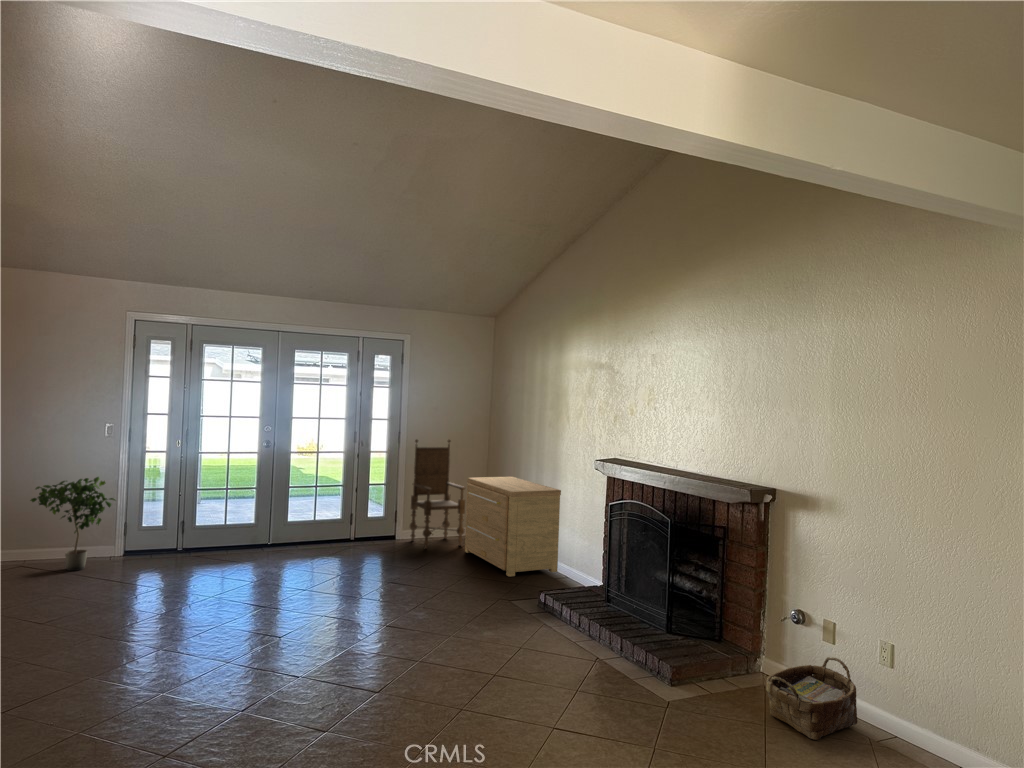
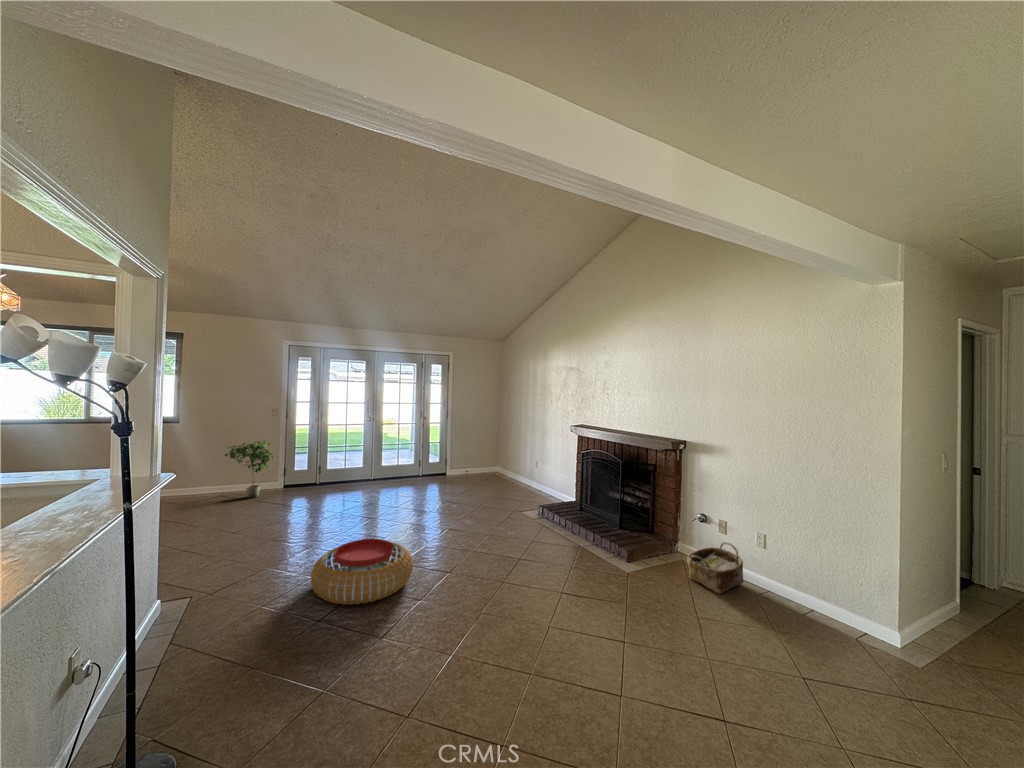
armchair: present [409,439,465,549] -> none [454,415,488,481]
side table: present [465,477,561,577] -> none [489,437,547,497]
pouf: none [155,639,319,741] -> present [311,539,413,605]

